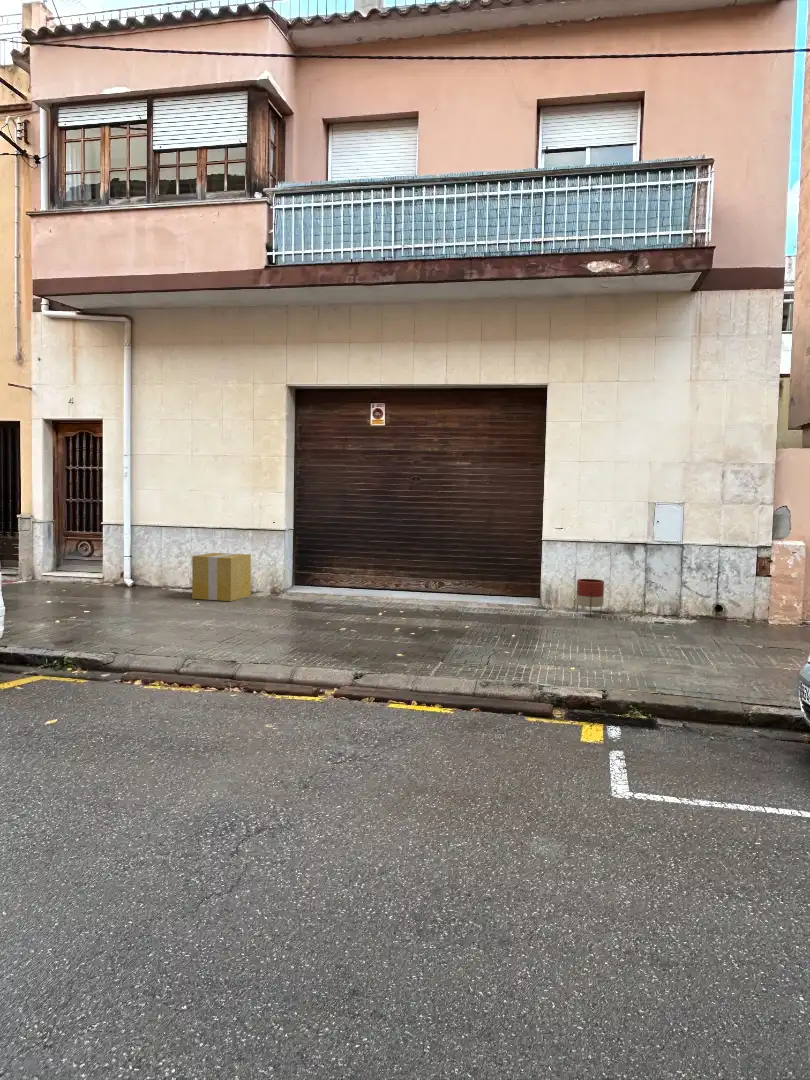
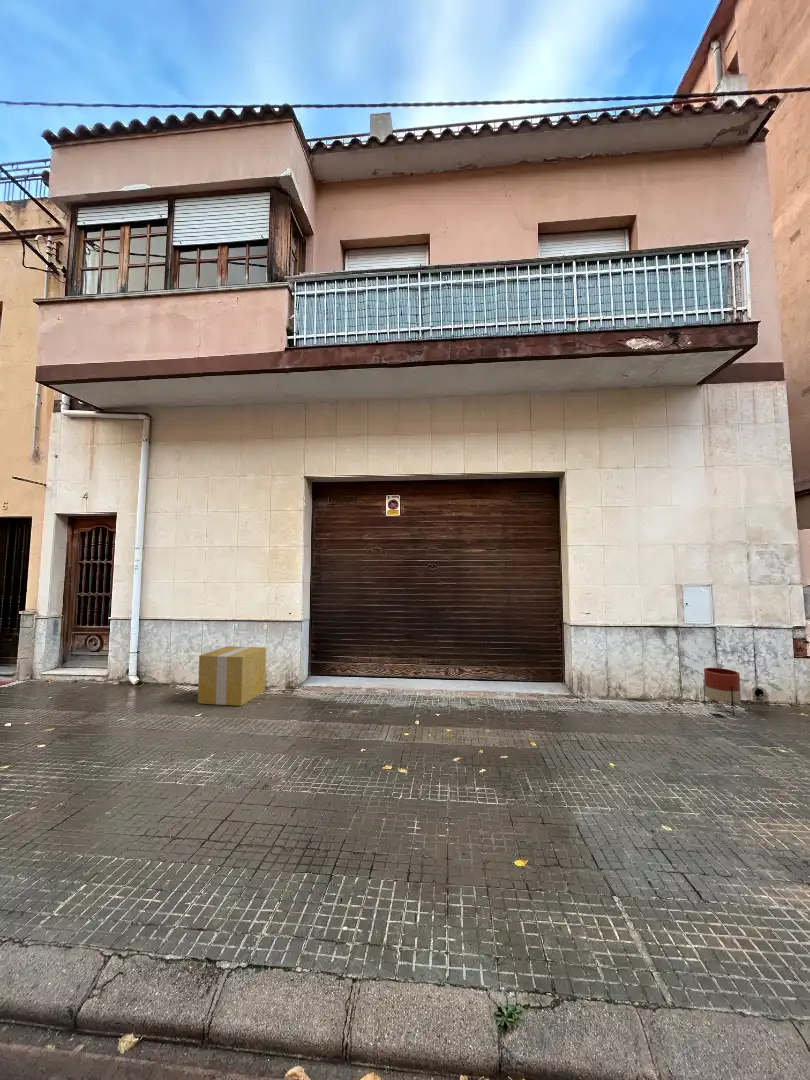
planter: present [576,579,604,617] -> present [703,668,741,715]

